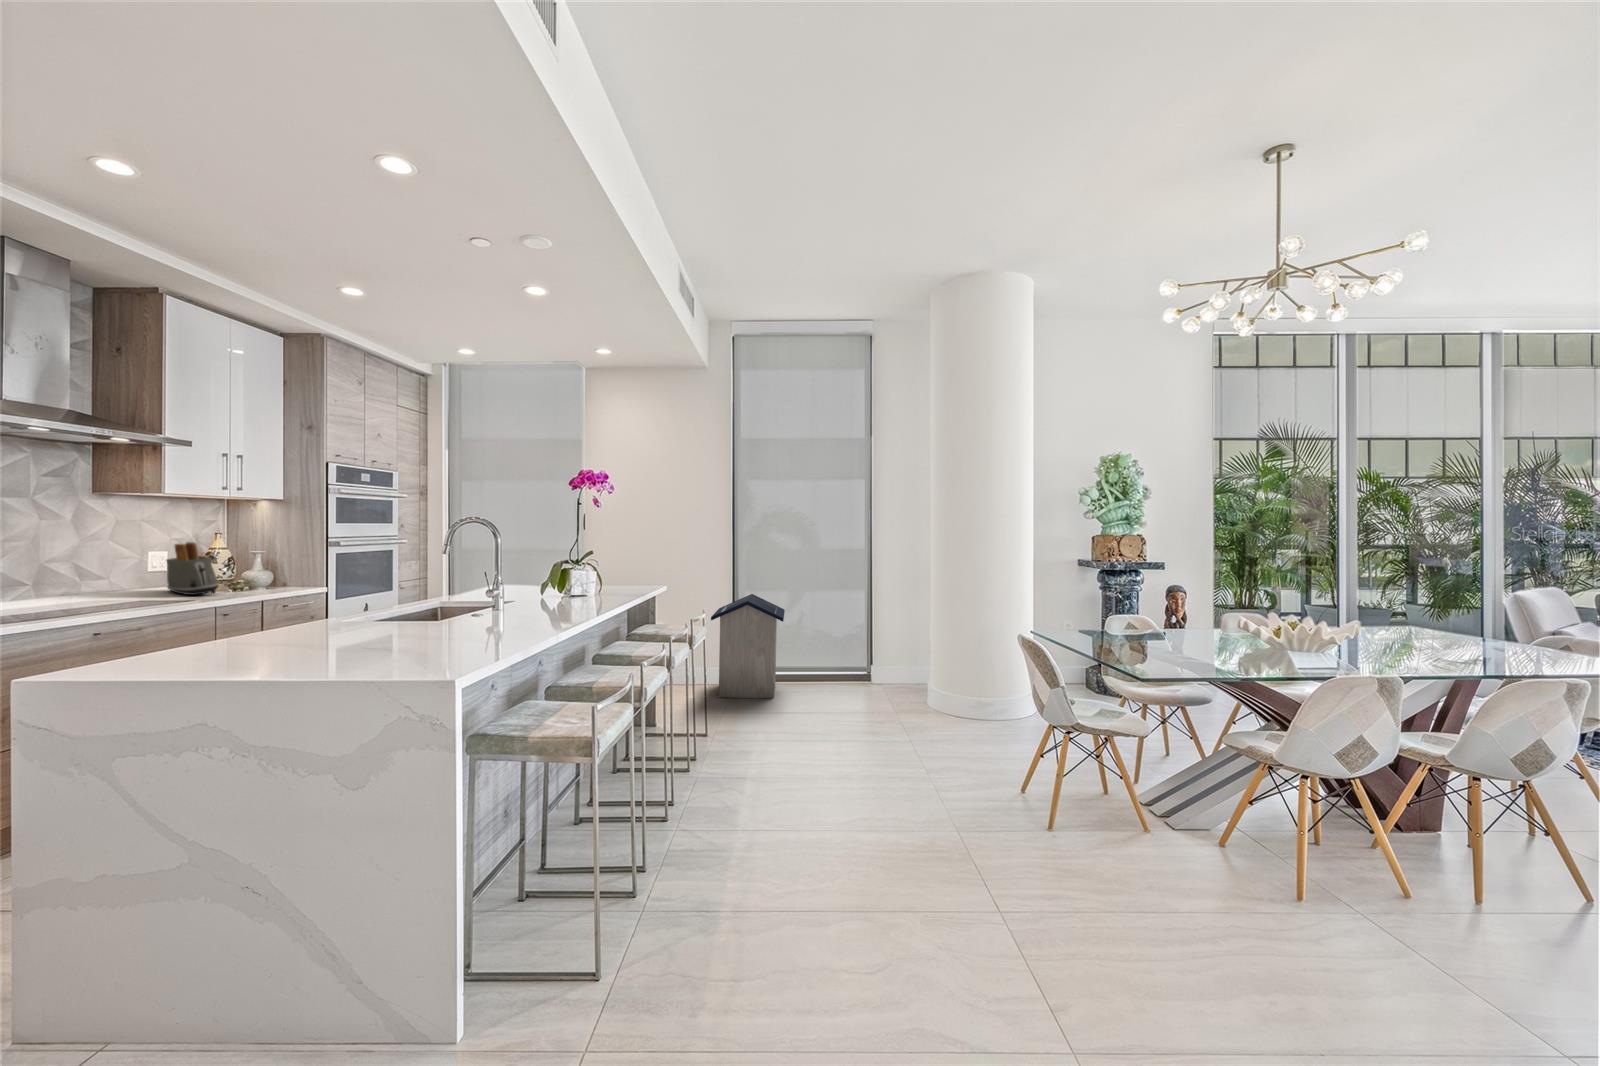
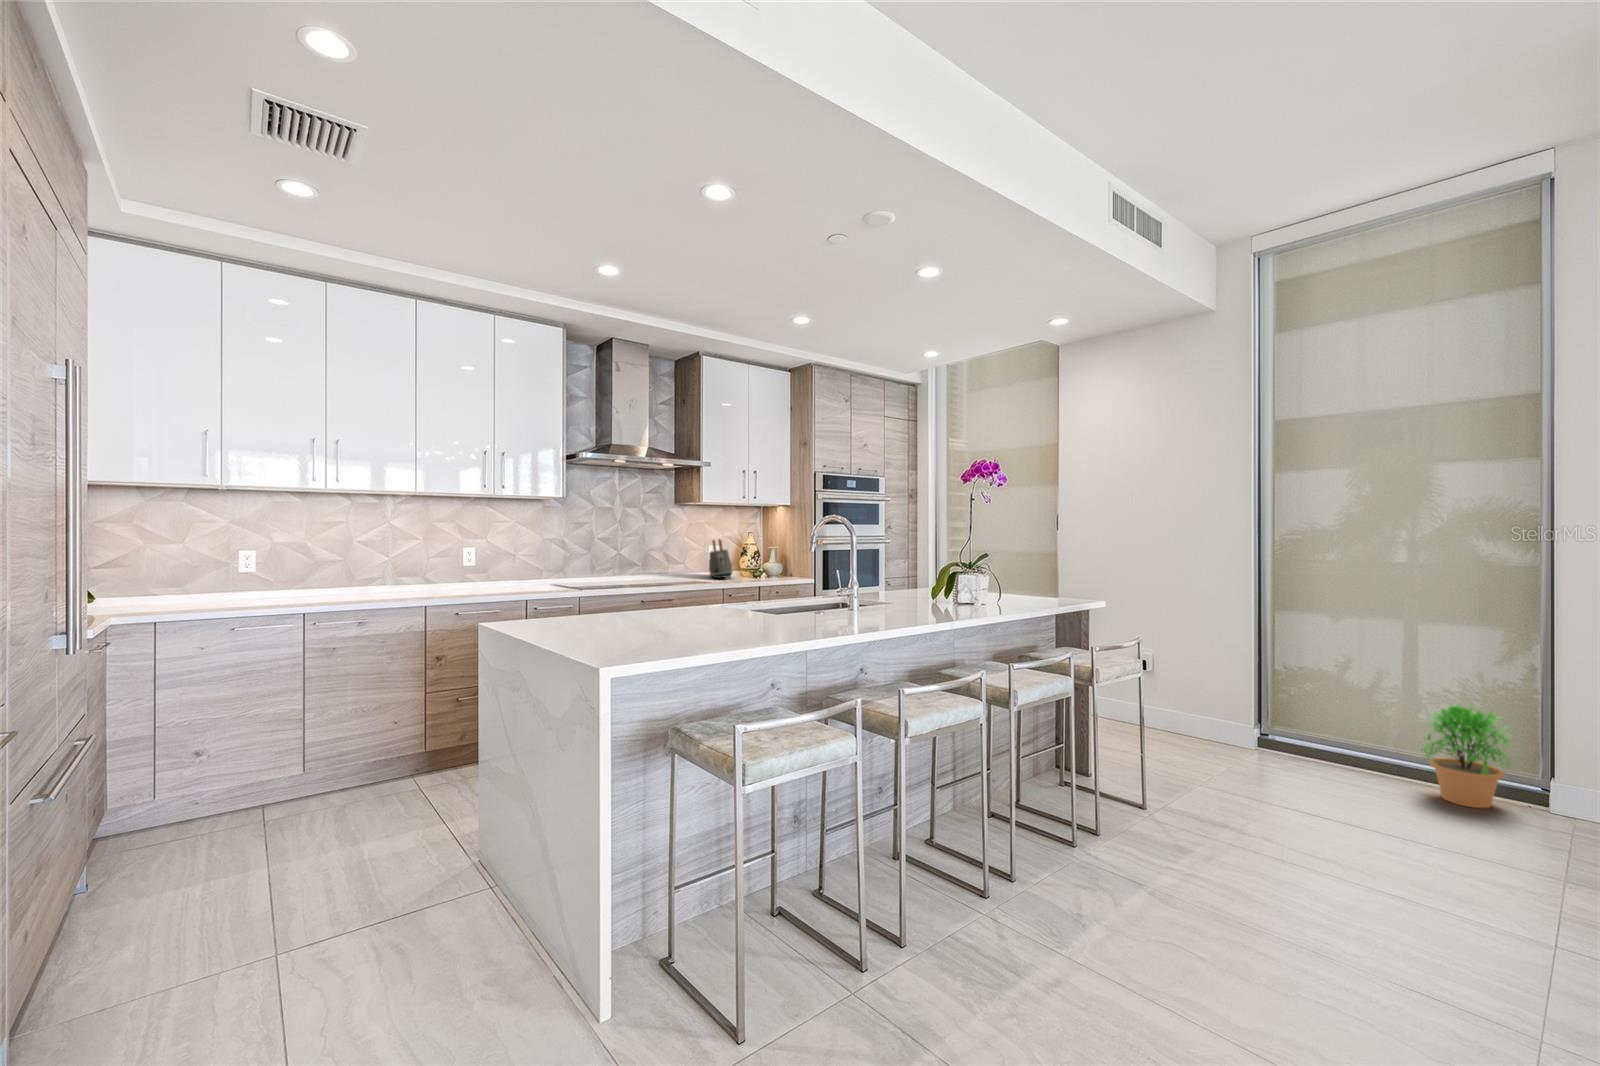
trash can: present [711,594,785,698] -> none [1201,619,1356,784]
potted plant: none [817,635,858,692] -> present [1422,705,1511,808]

